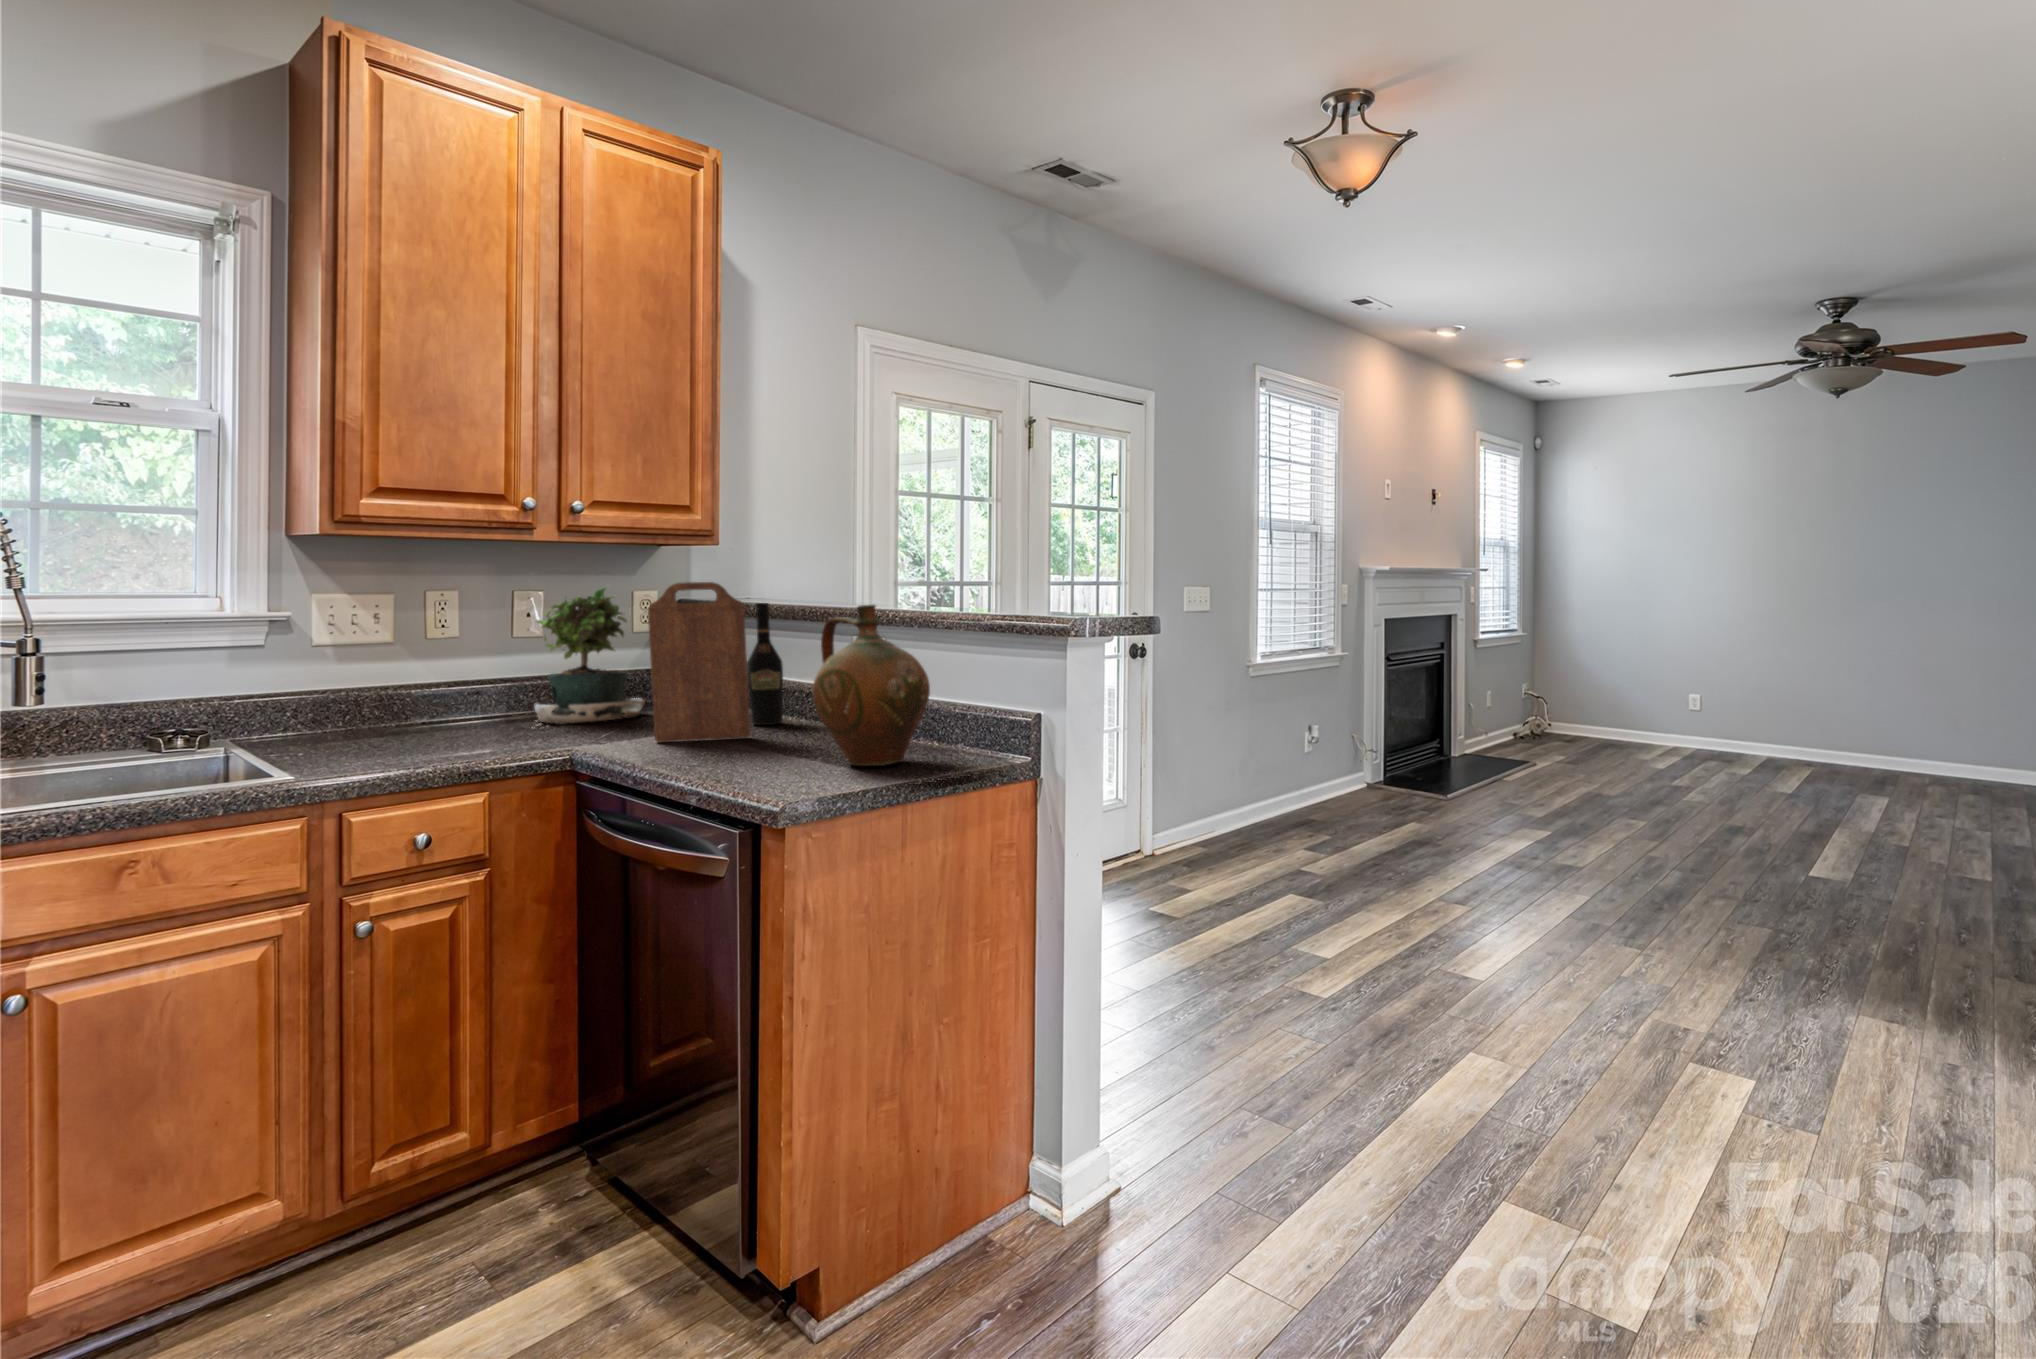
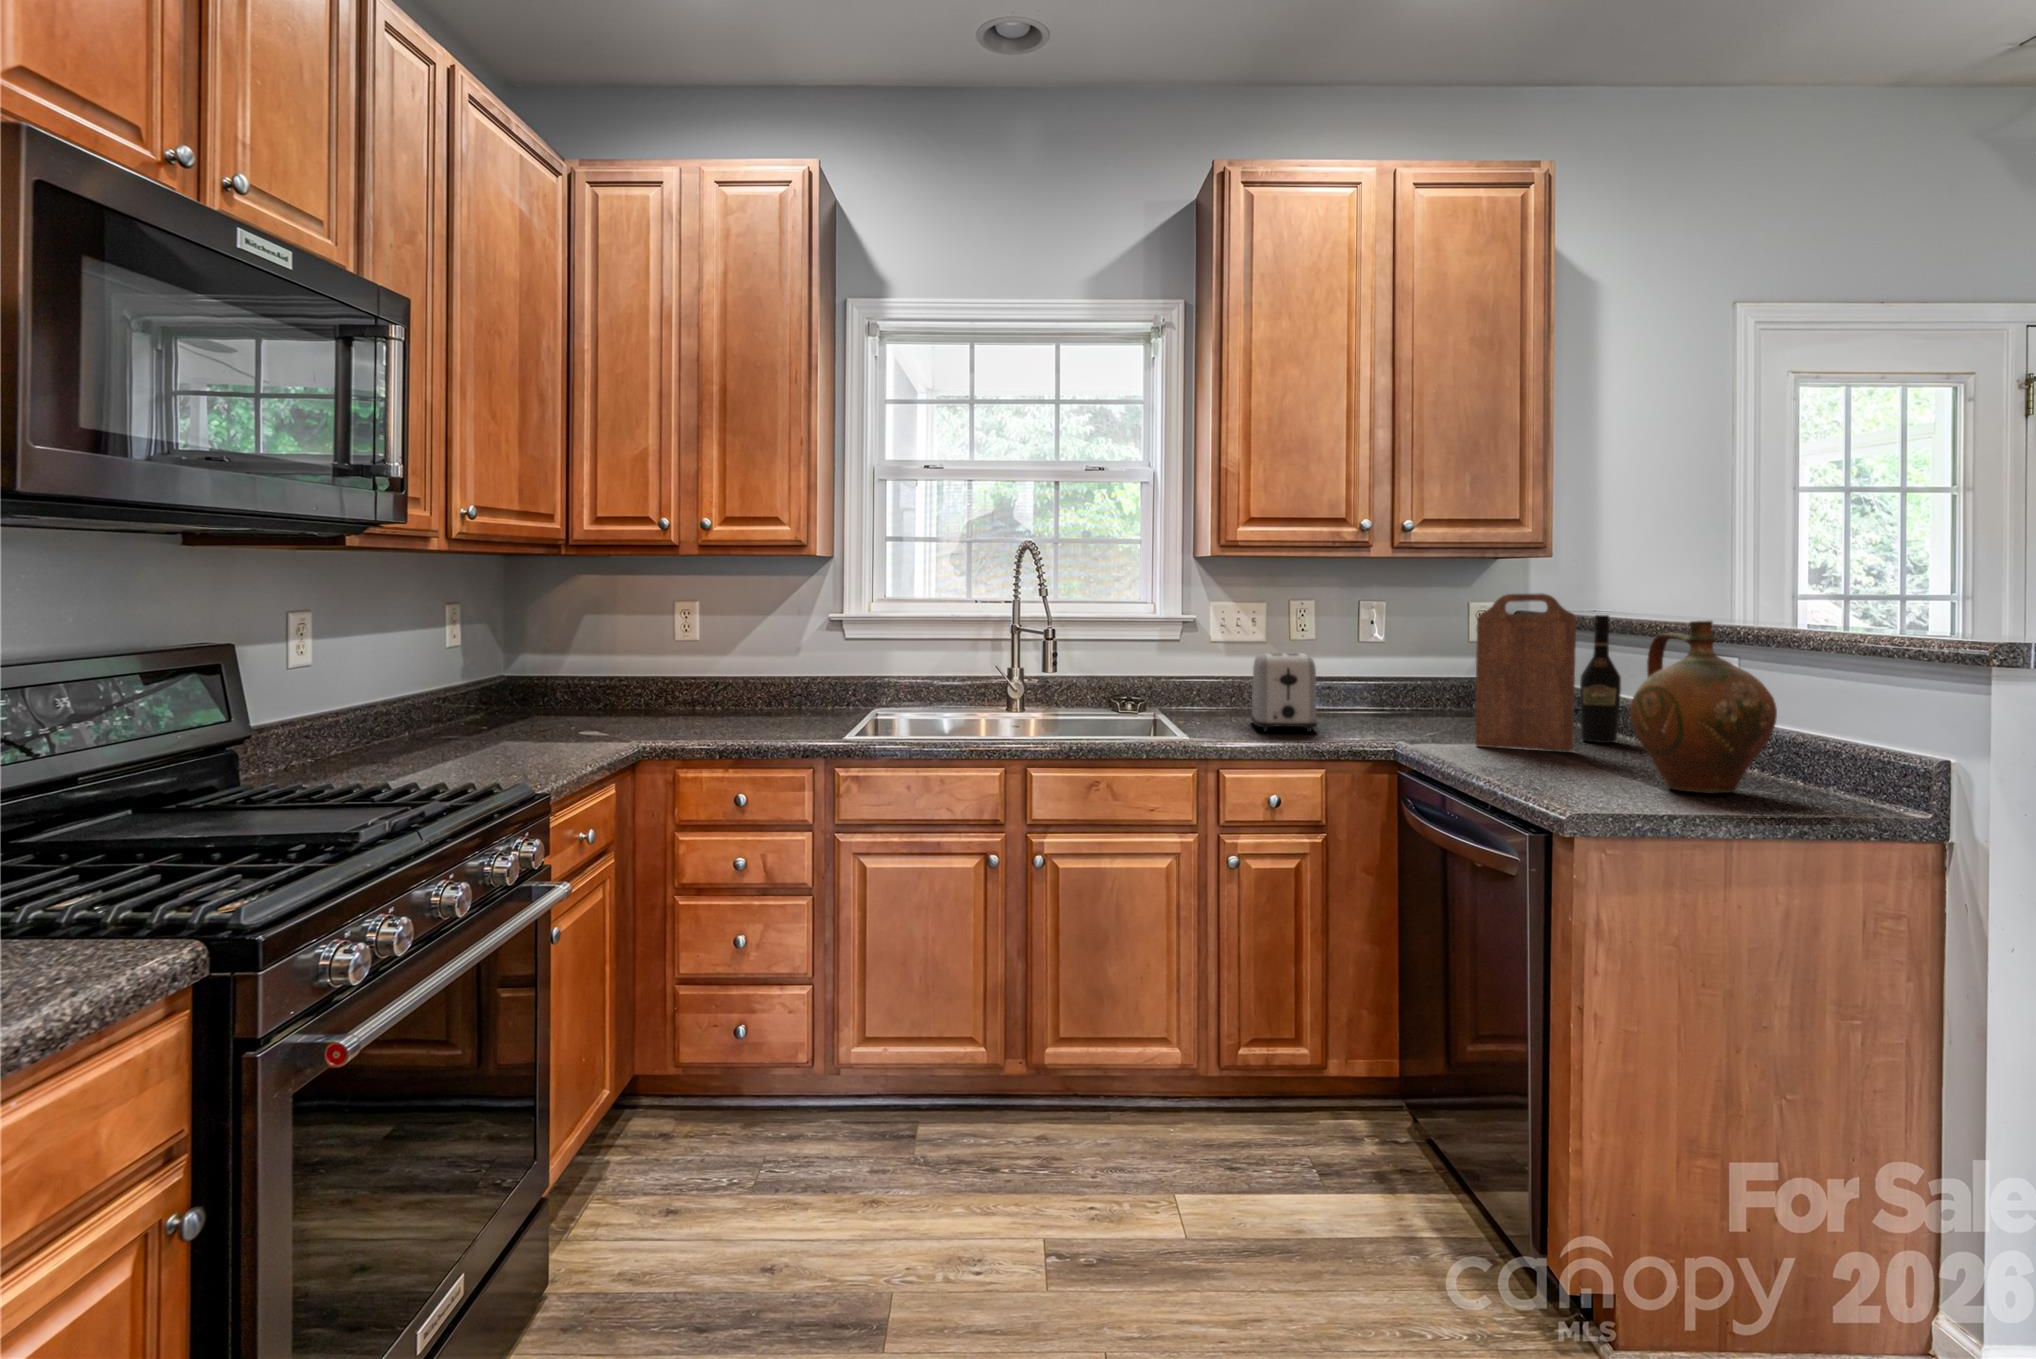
potted plant: present [535,587,645,724] -> none [1368,595,1477,724]
toaster: none [377,655,471,754] -> present [1251,653,1317,732]

